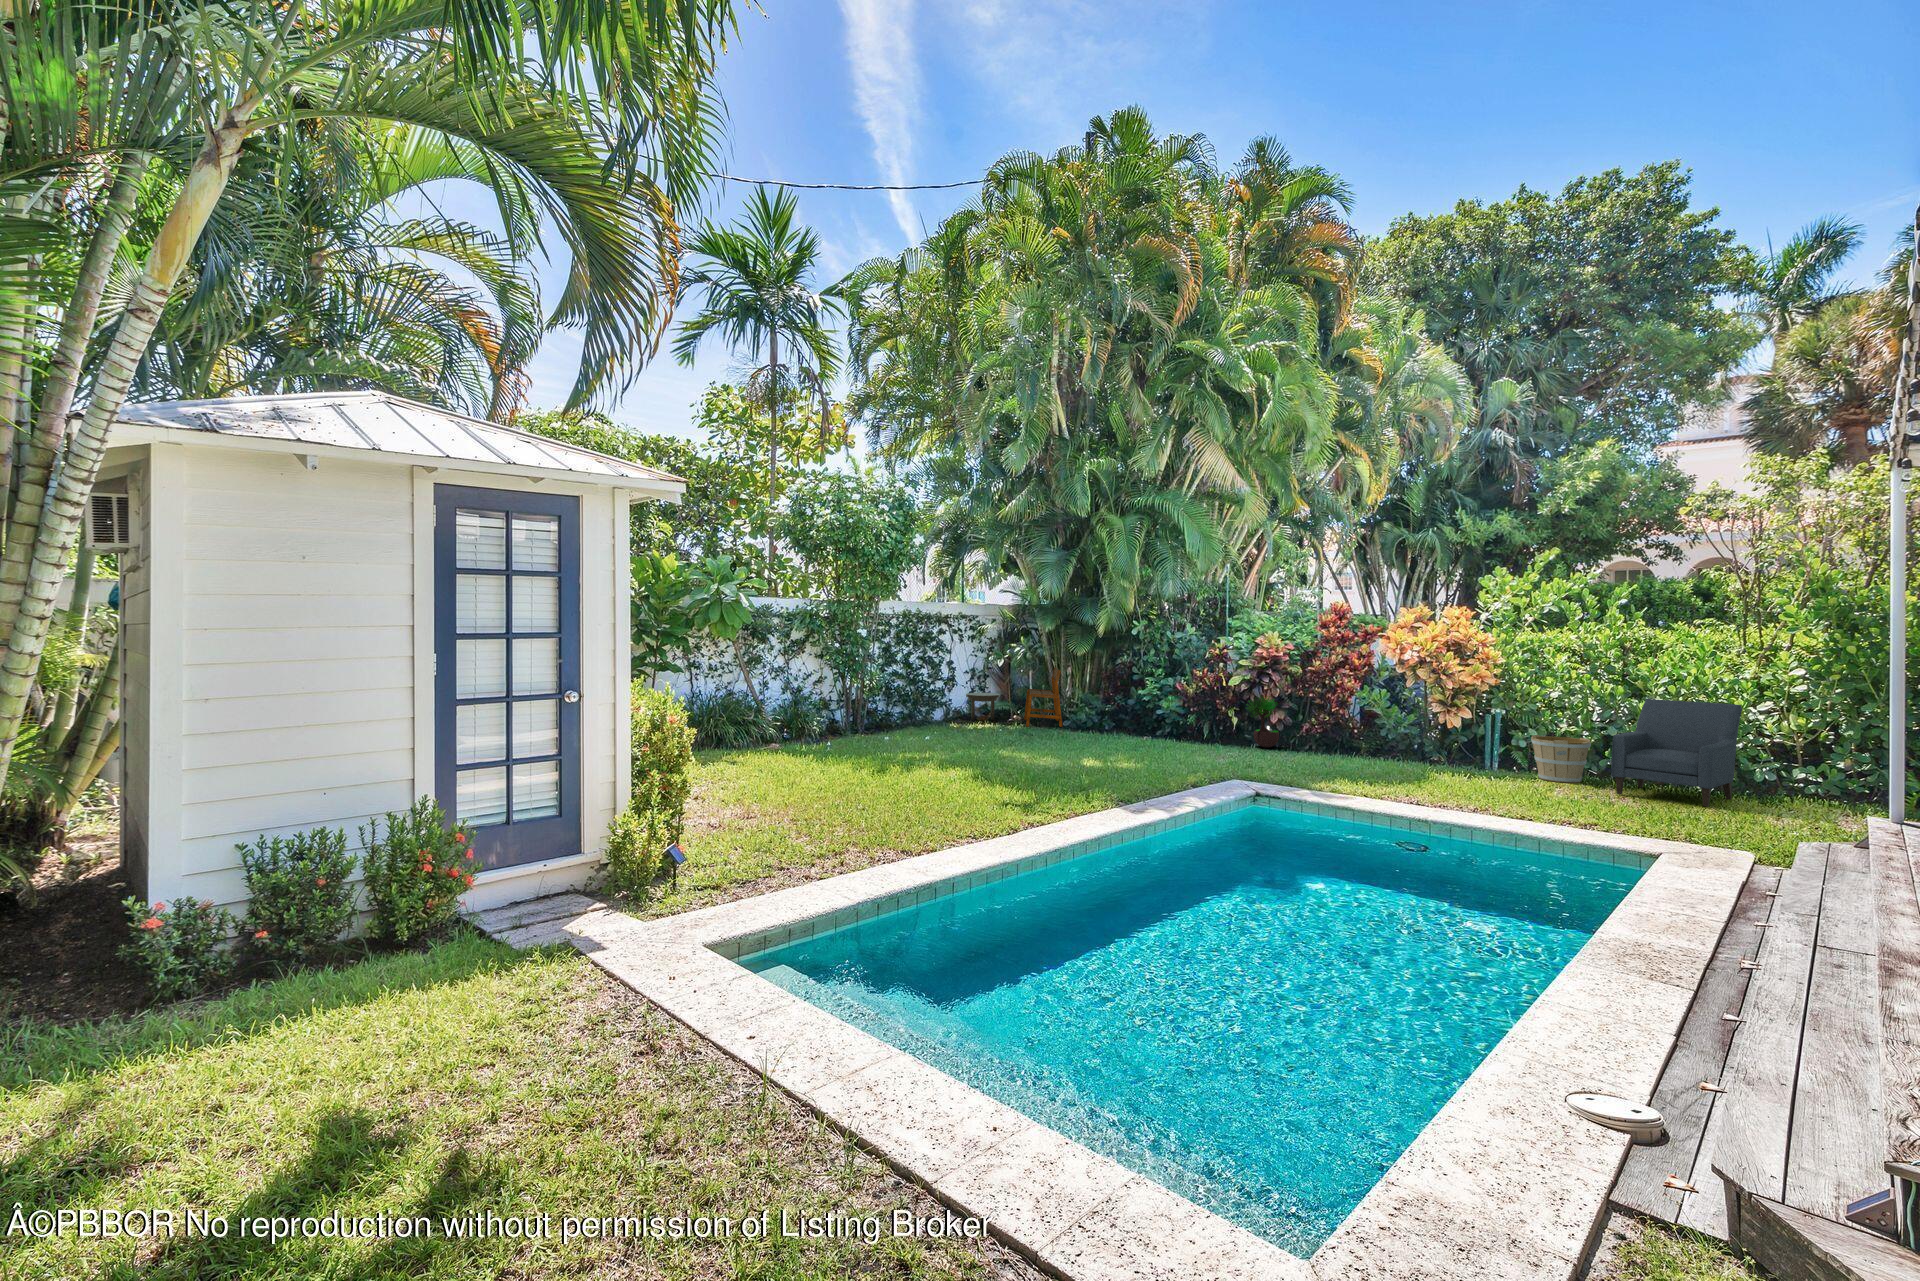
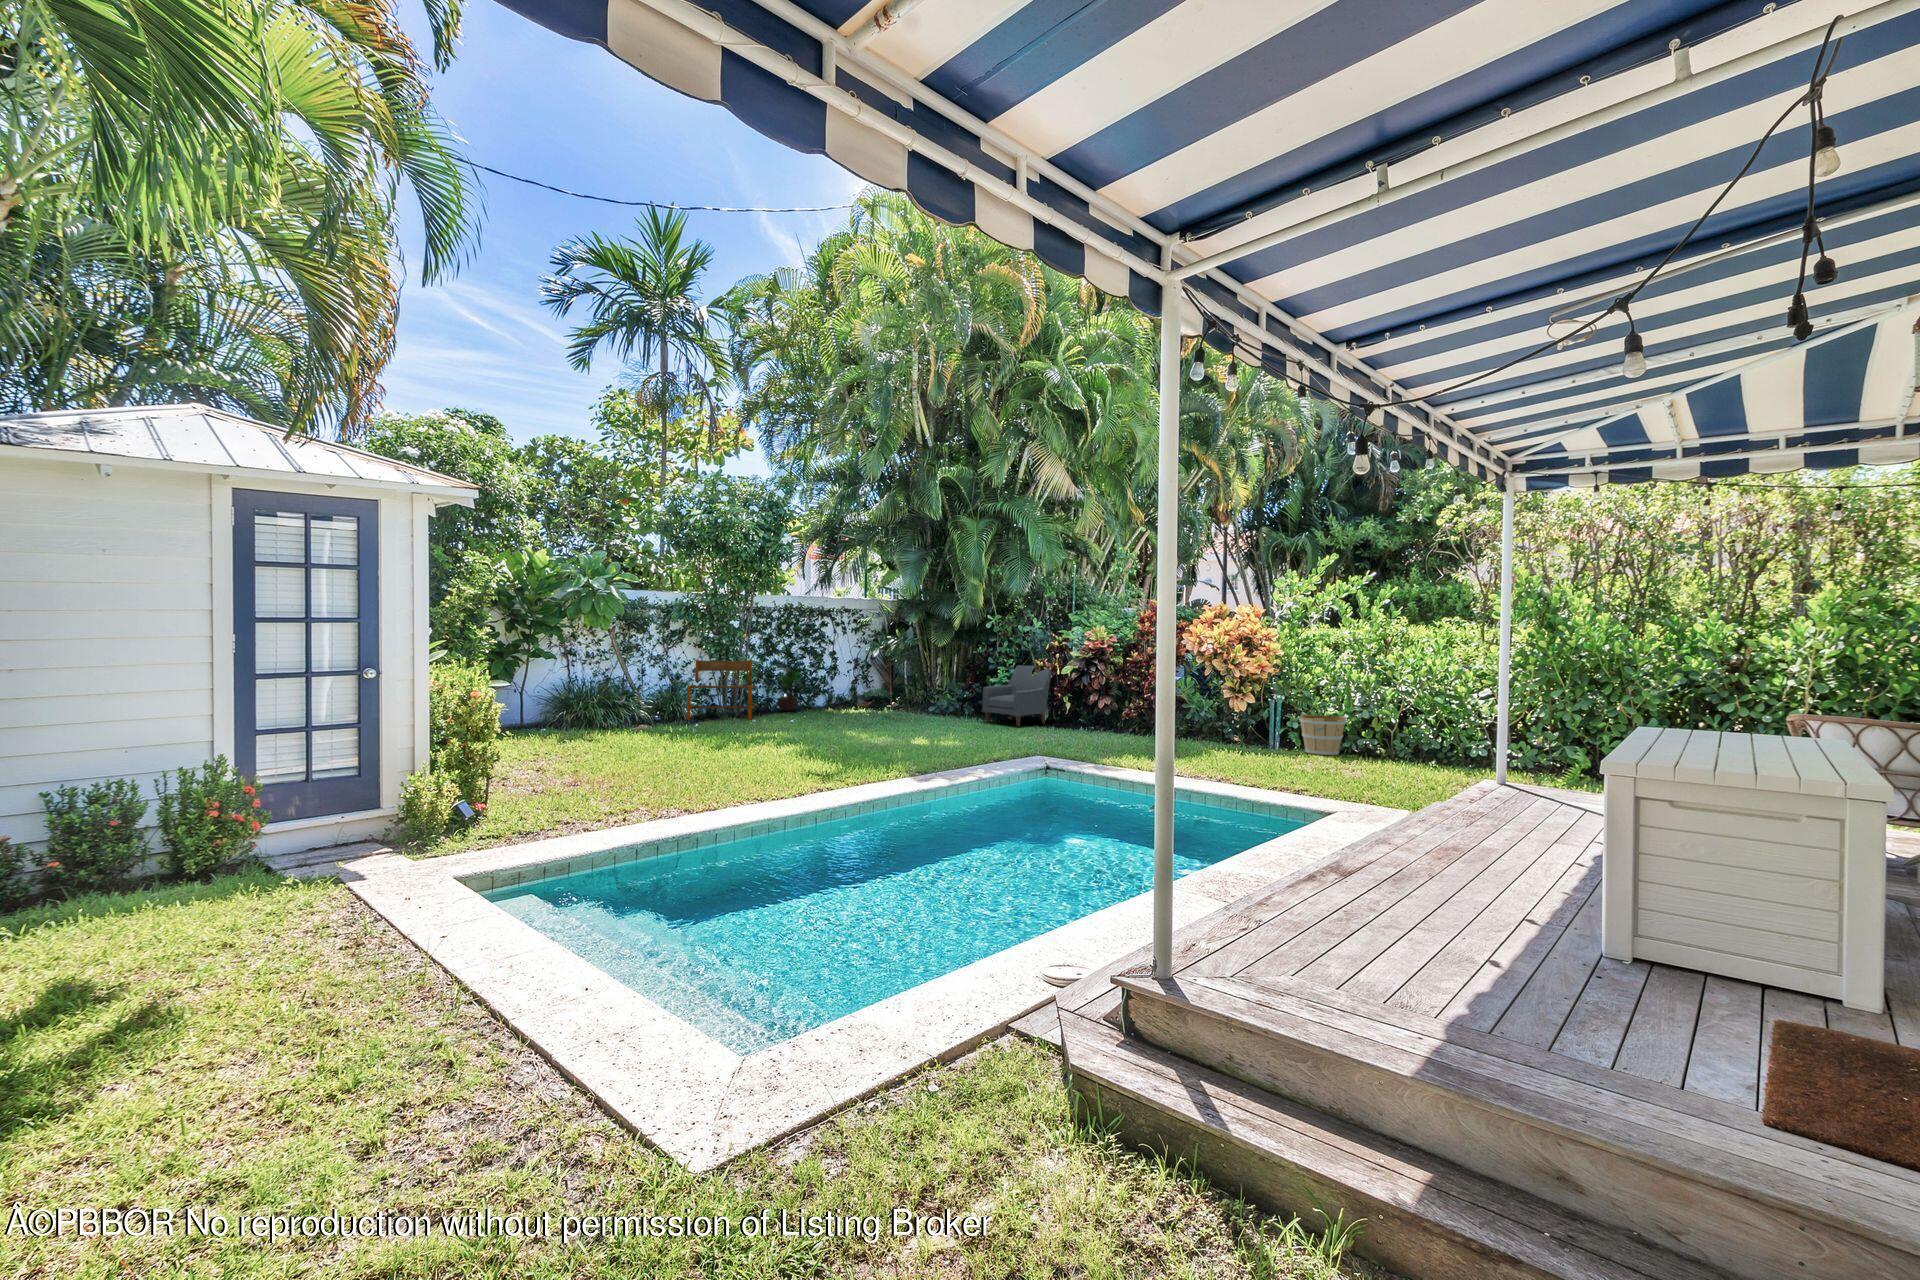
bench: present [1024,667,1062,727] -> present [687,660,755,720]
side table: present [966,693,1000,720] -> none [844,682,876,707]
potted tree: present [1246,696,1279,748] -> present [777,670,801,711]
chair: present [1611,699,1743,807] -> present [982,665,1051,727]

